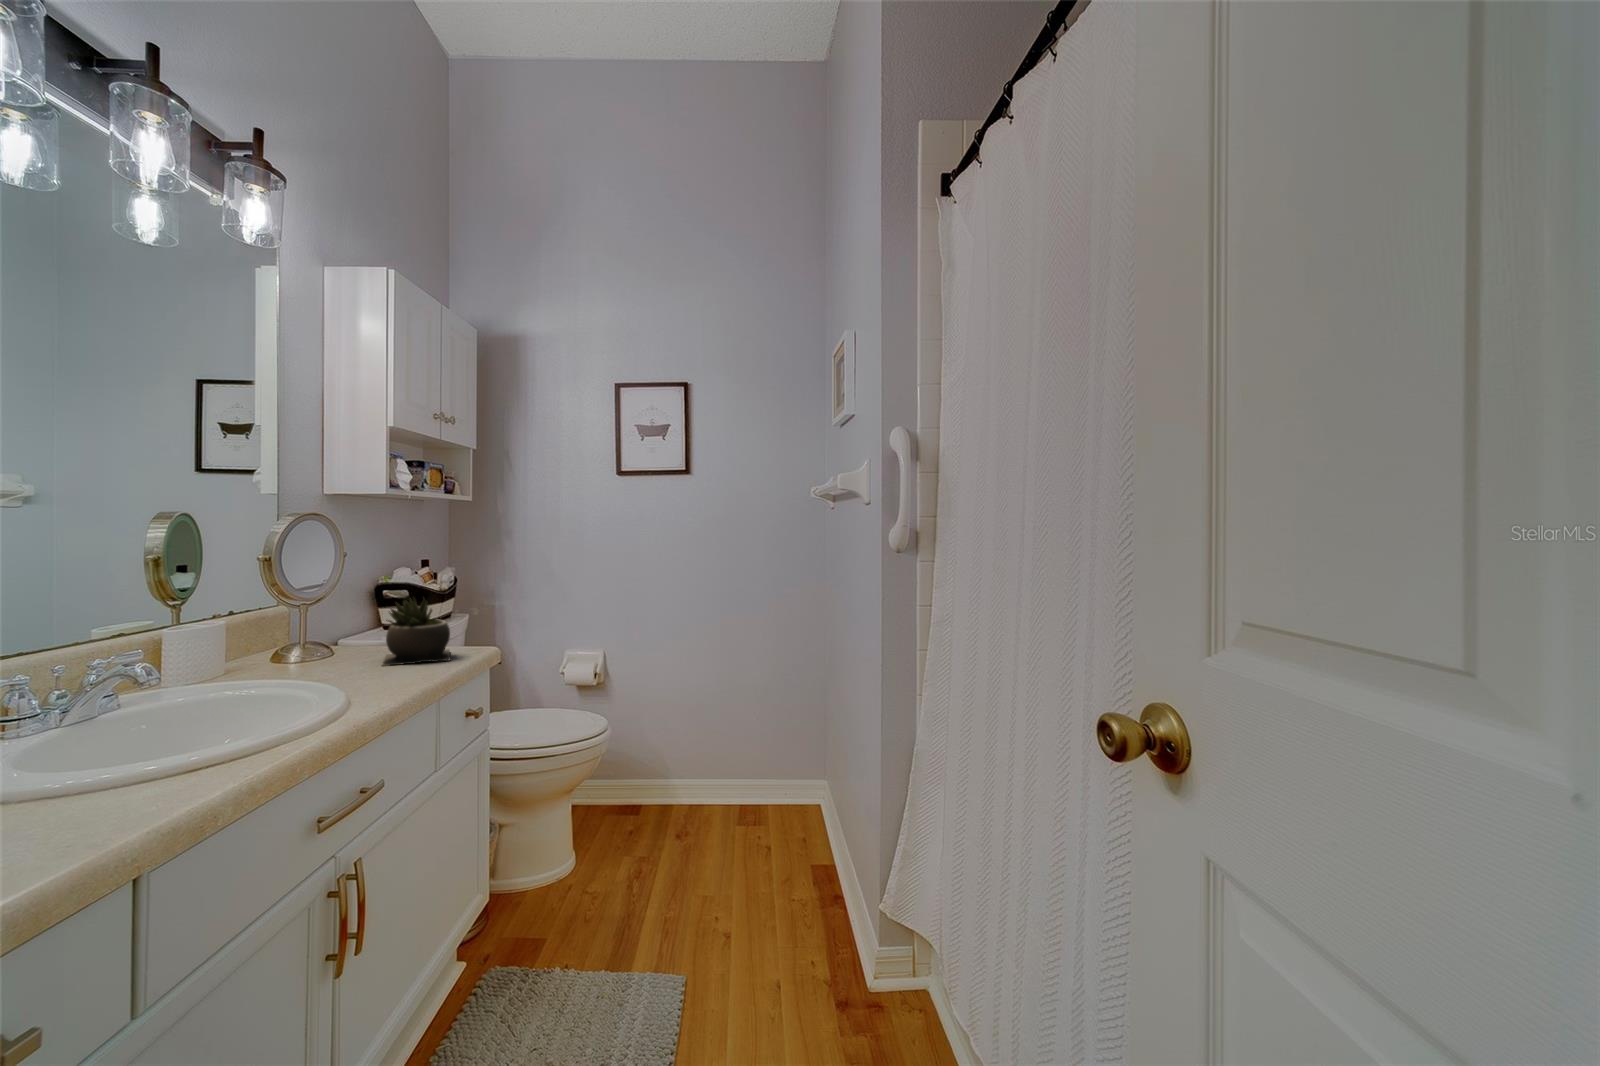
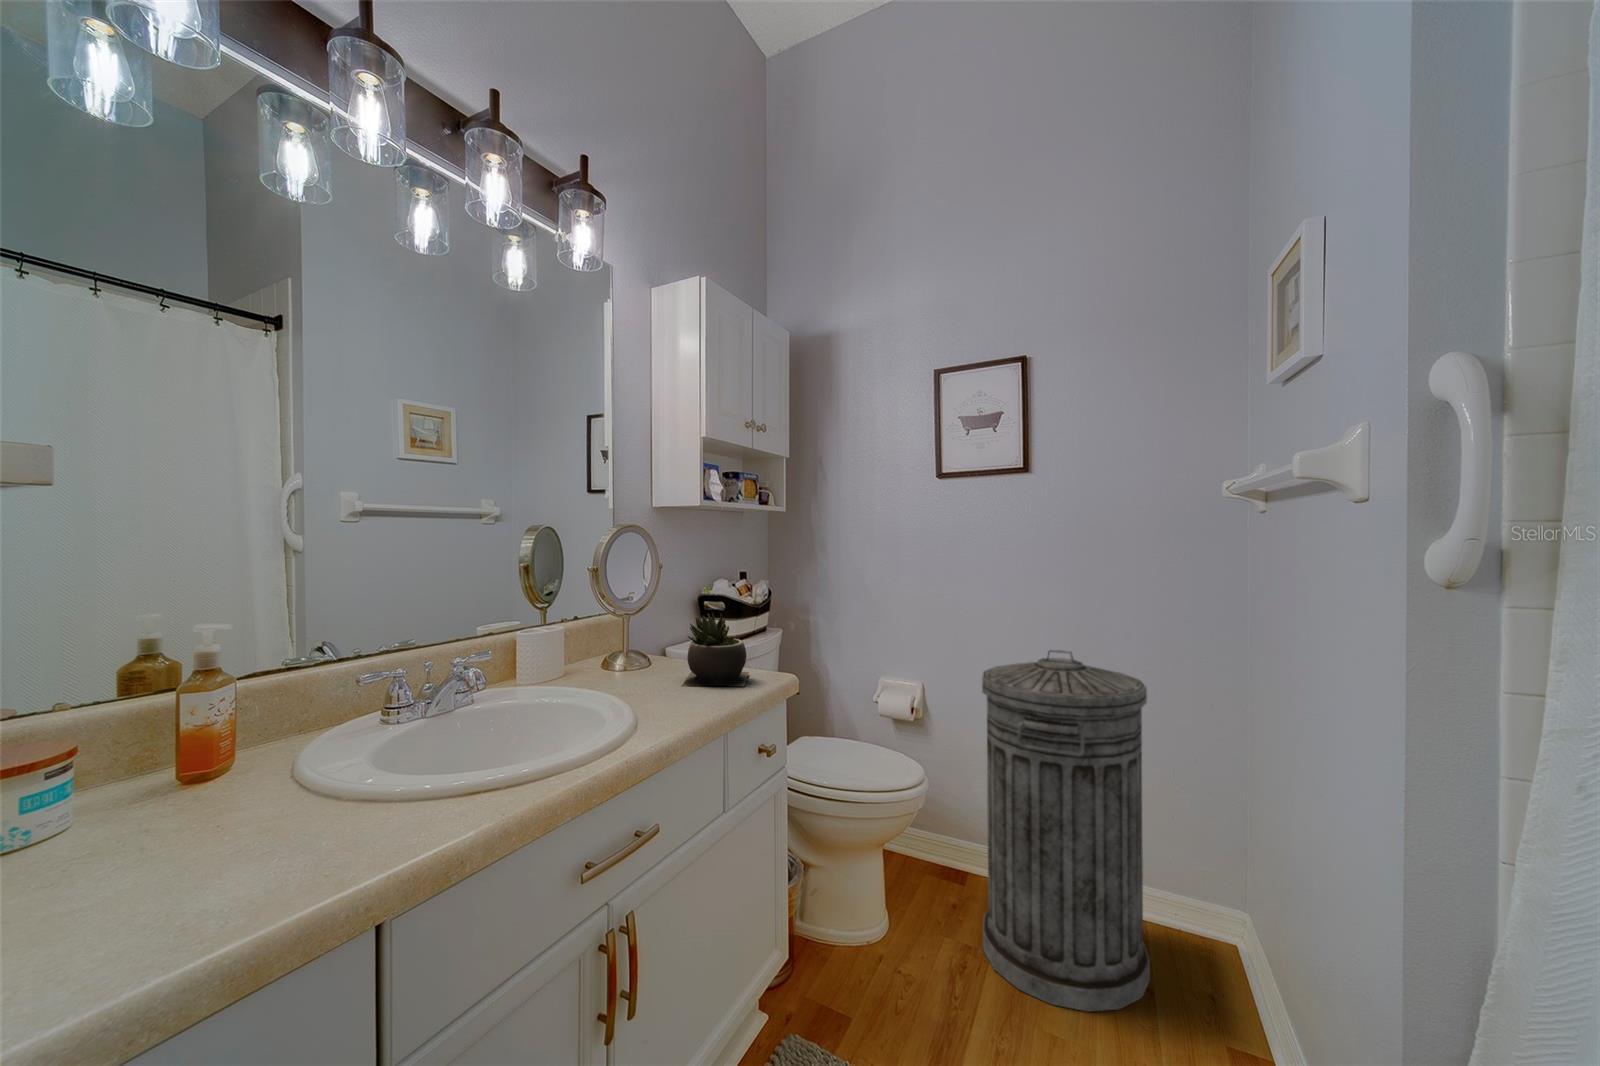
trash can: none [653,614,769,870] -> present [982,650,1150,1012]

